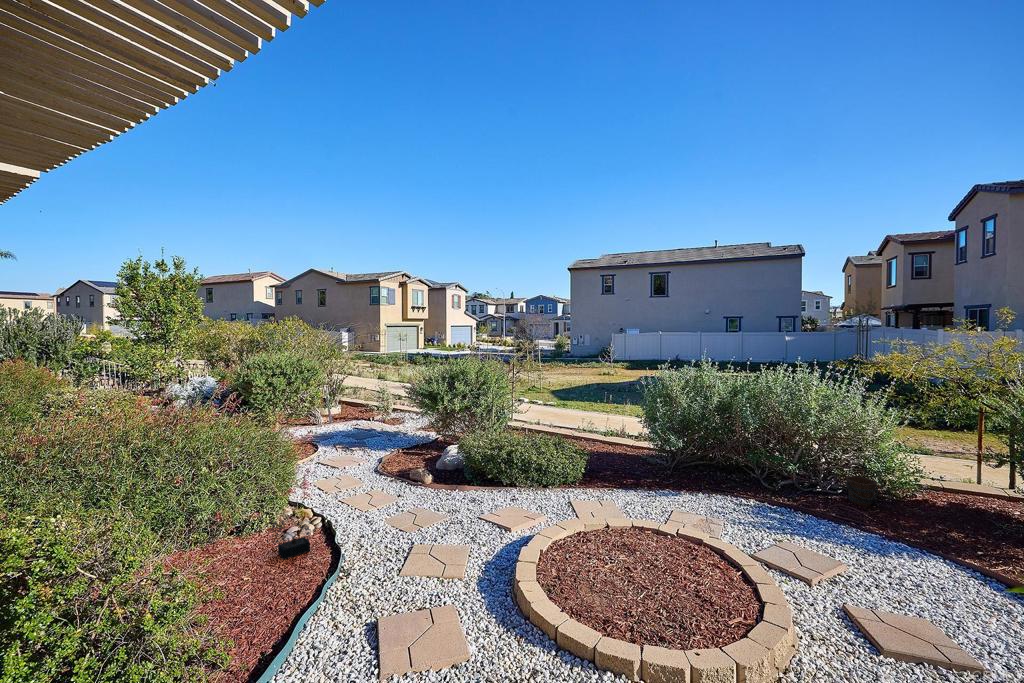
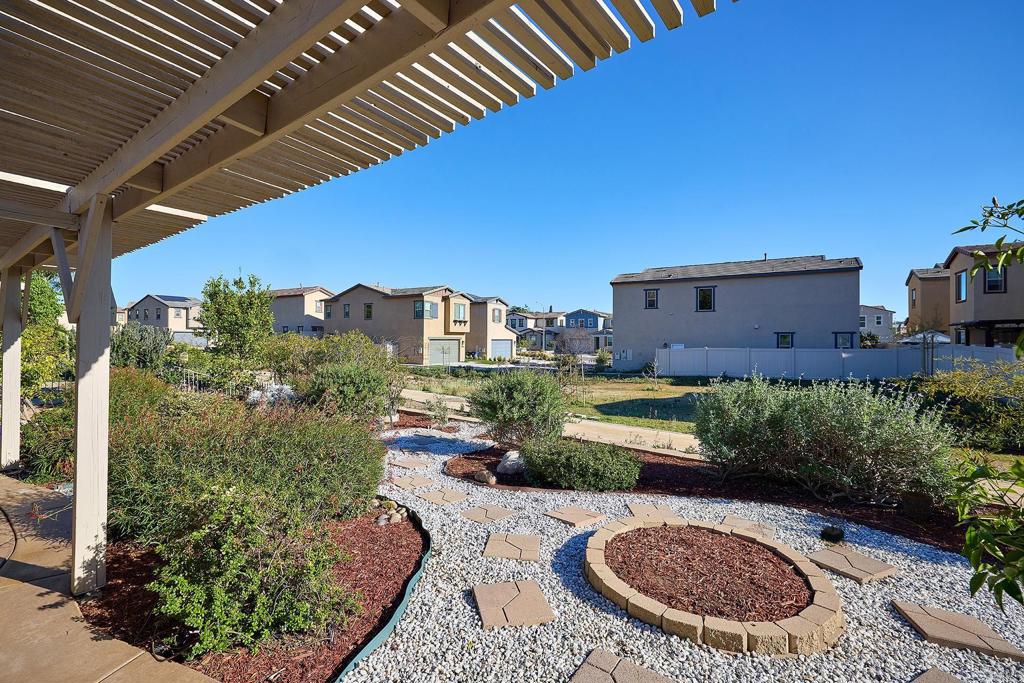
decorative plant: present [267,520,315,560] -> present [815,510,845,544]

